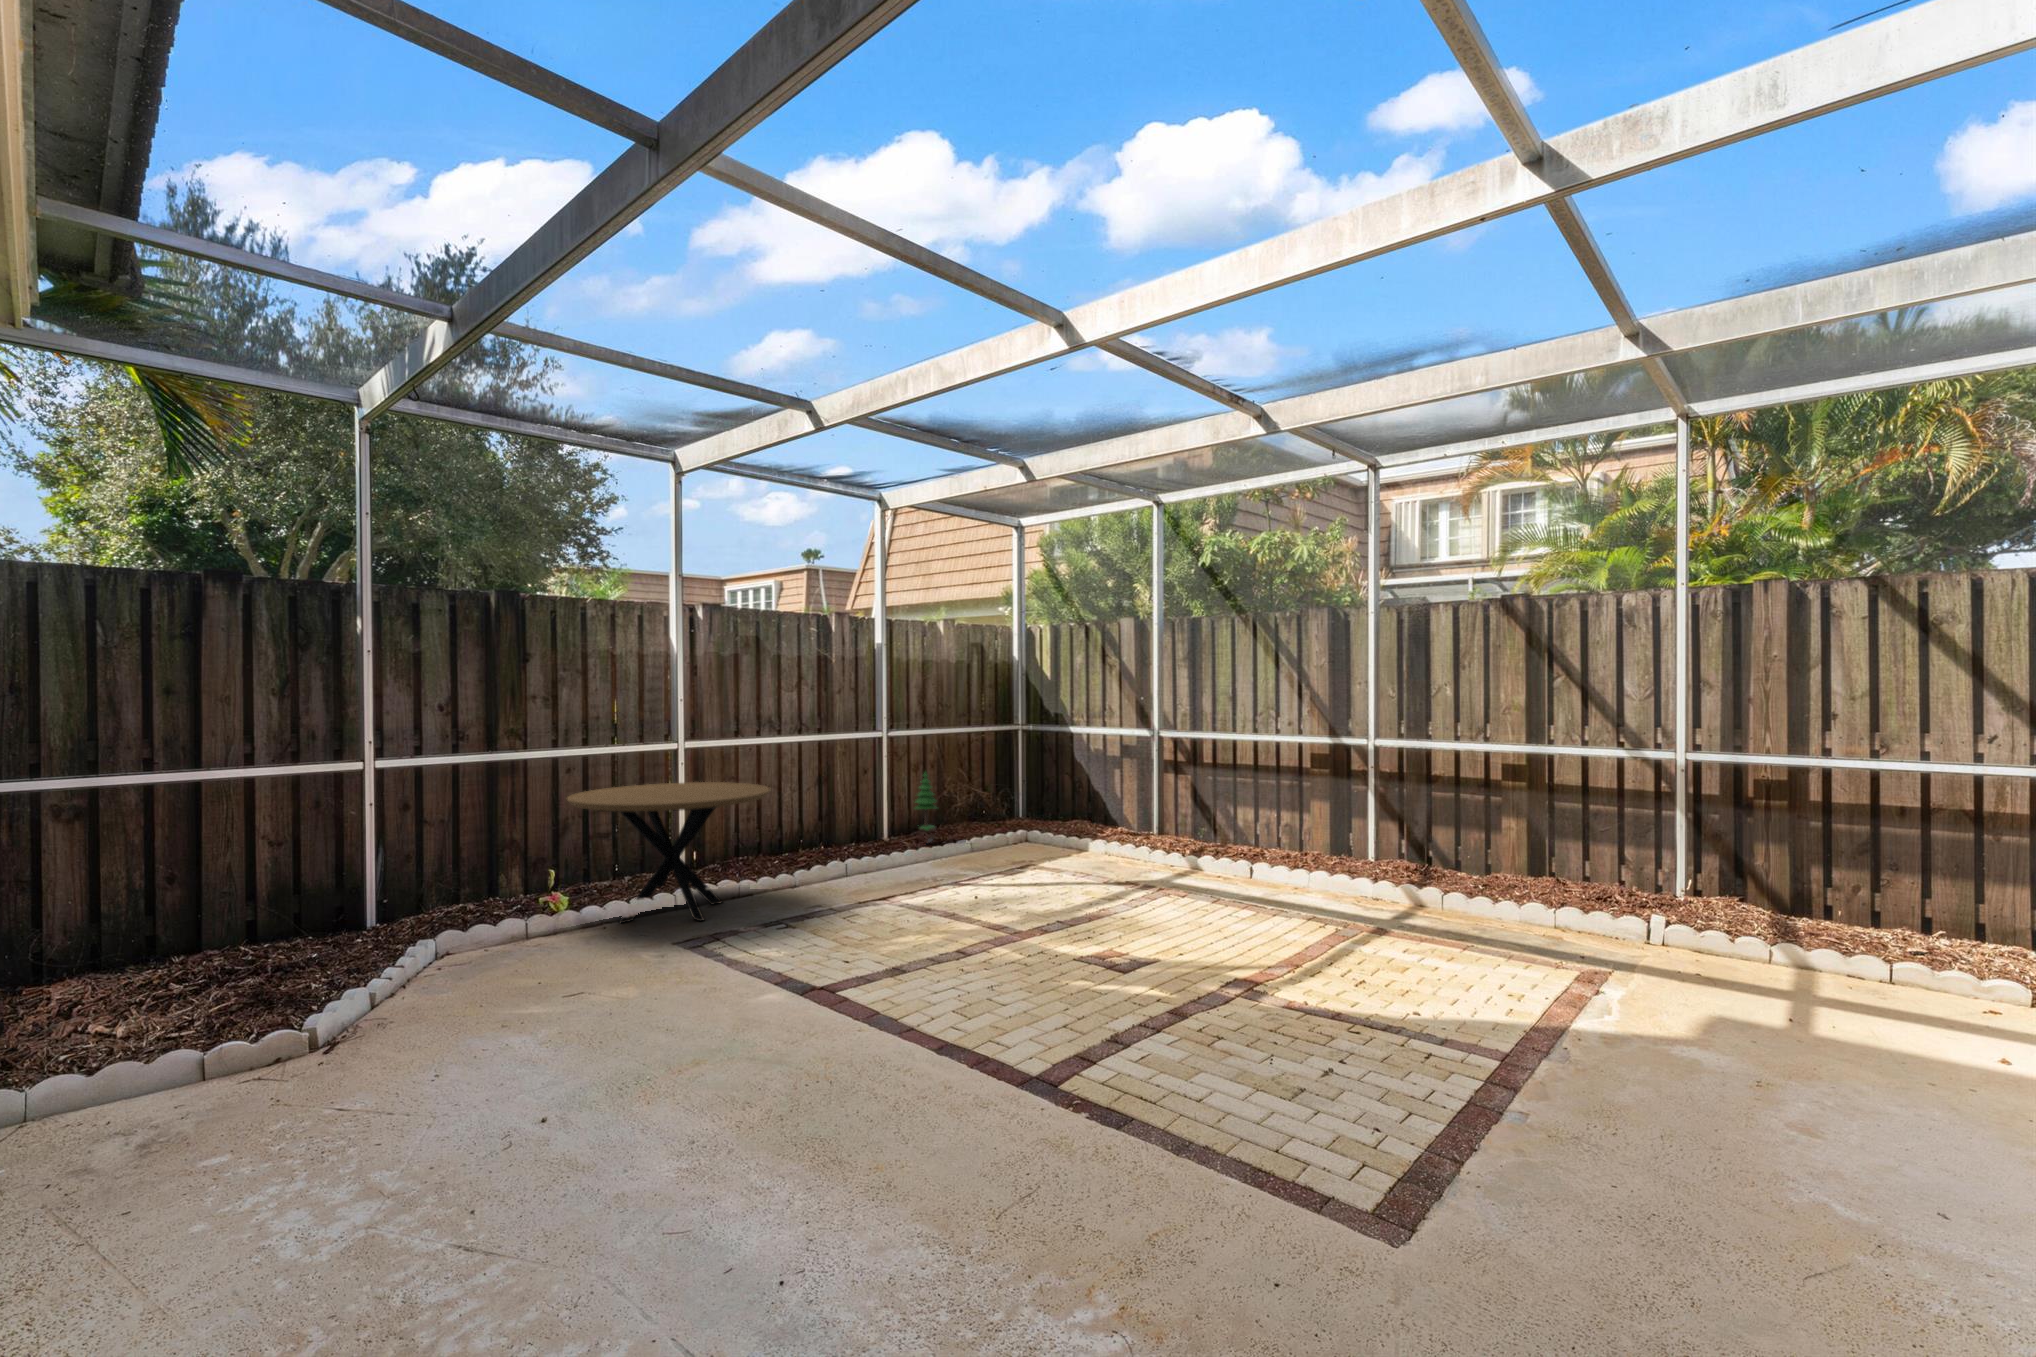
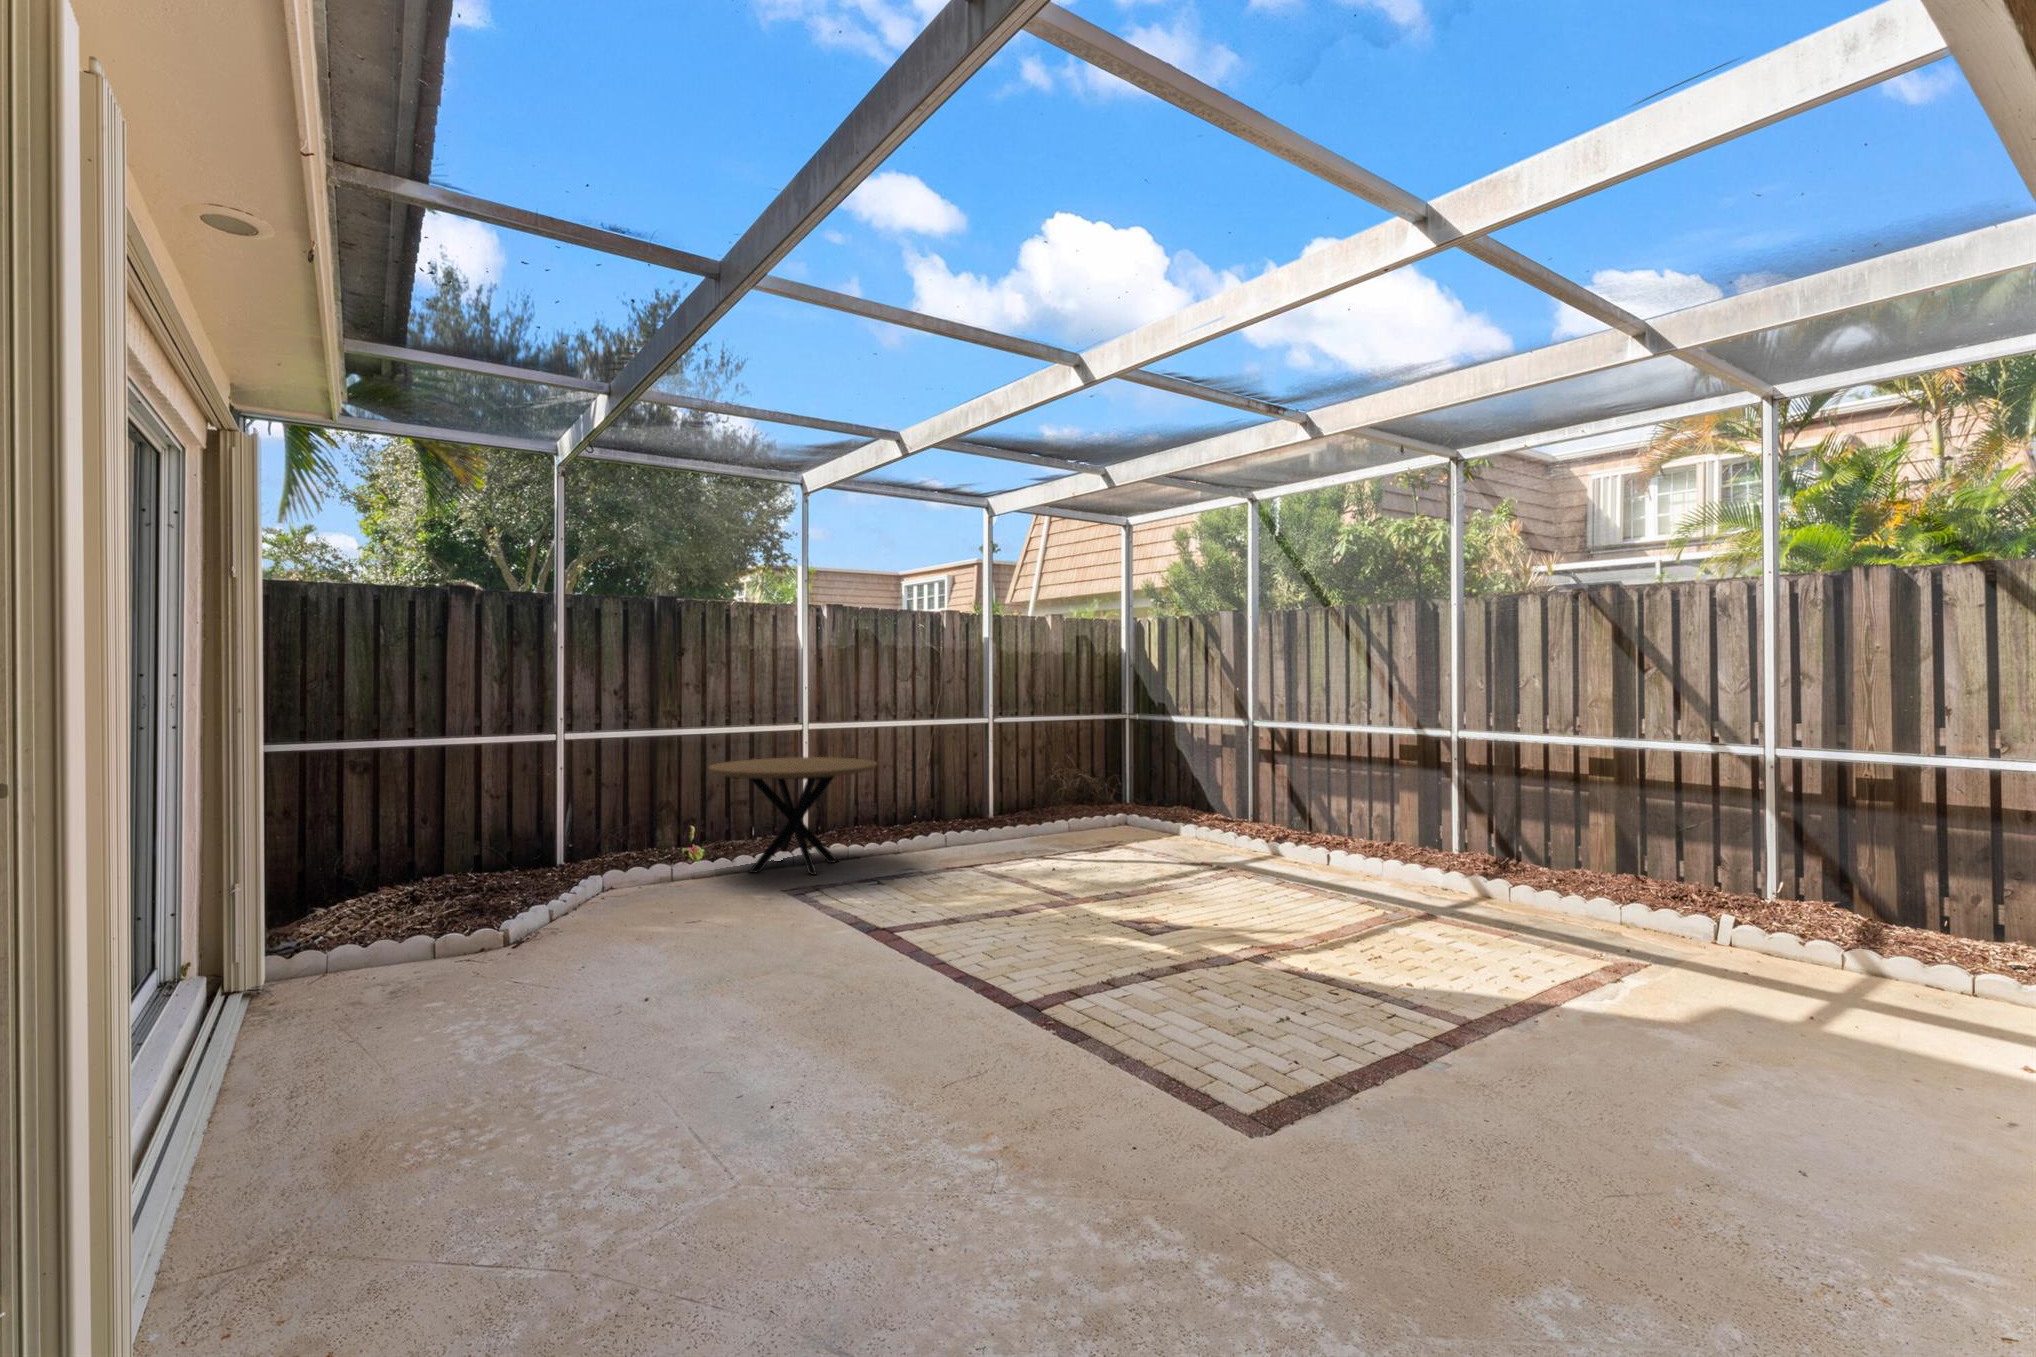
potted tree: present [915,772,937,842] -> none [1027,753,1052,822]

